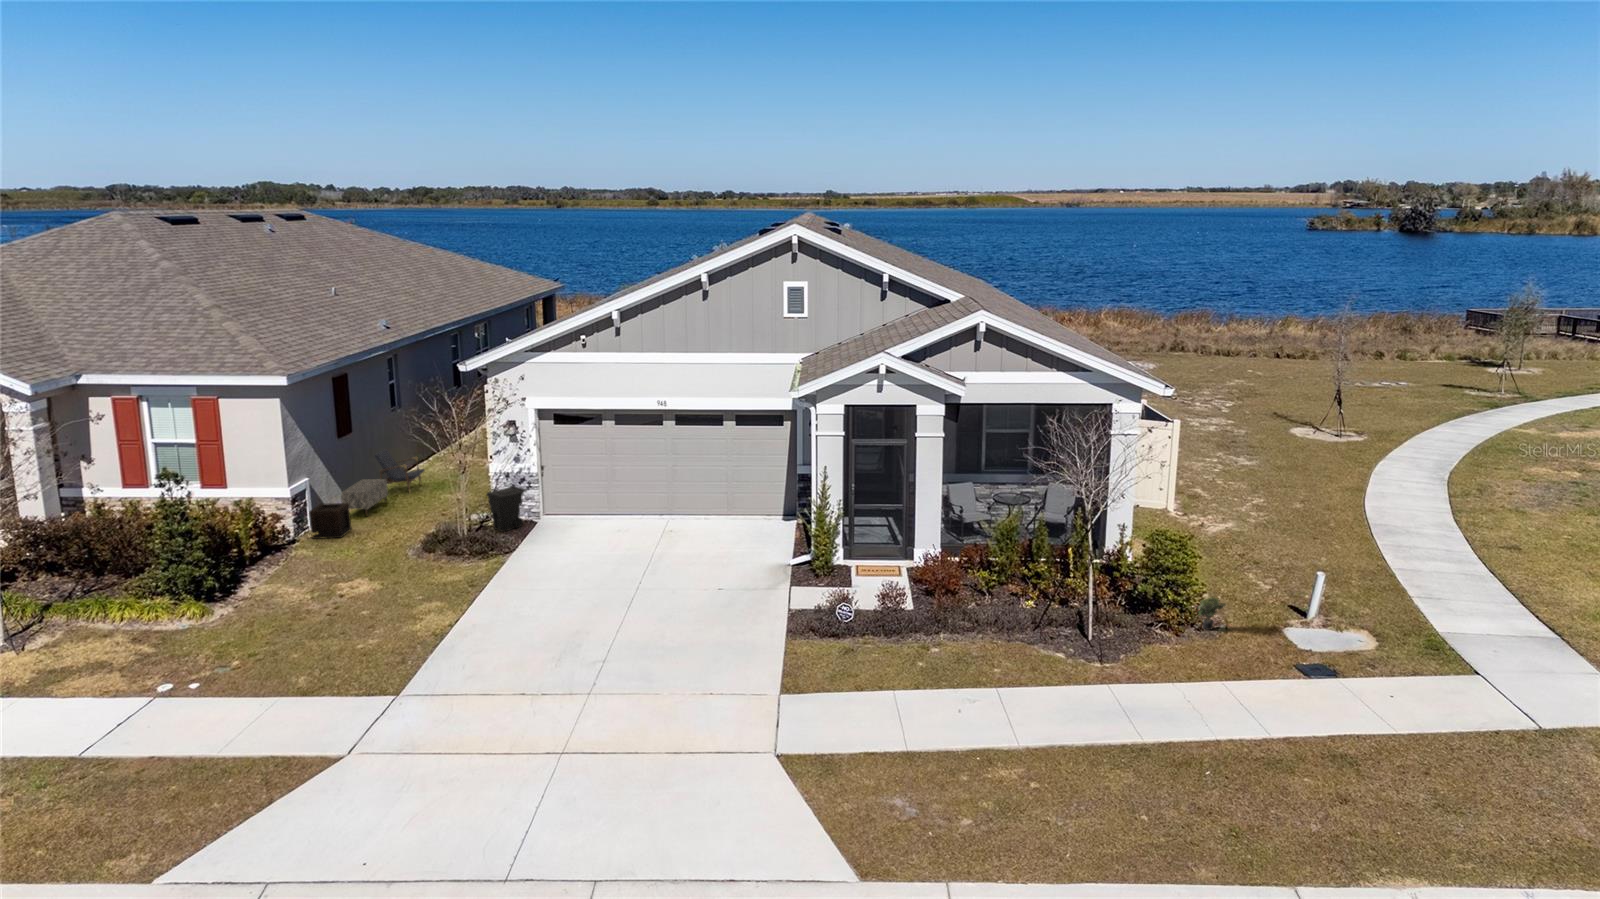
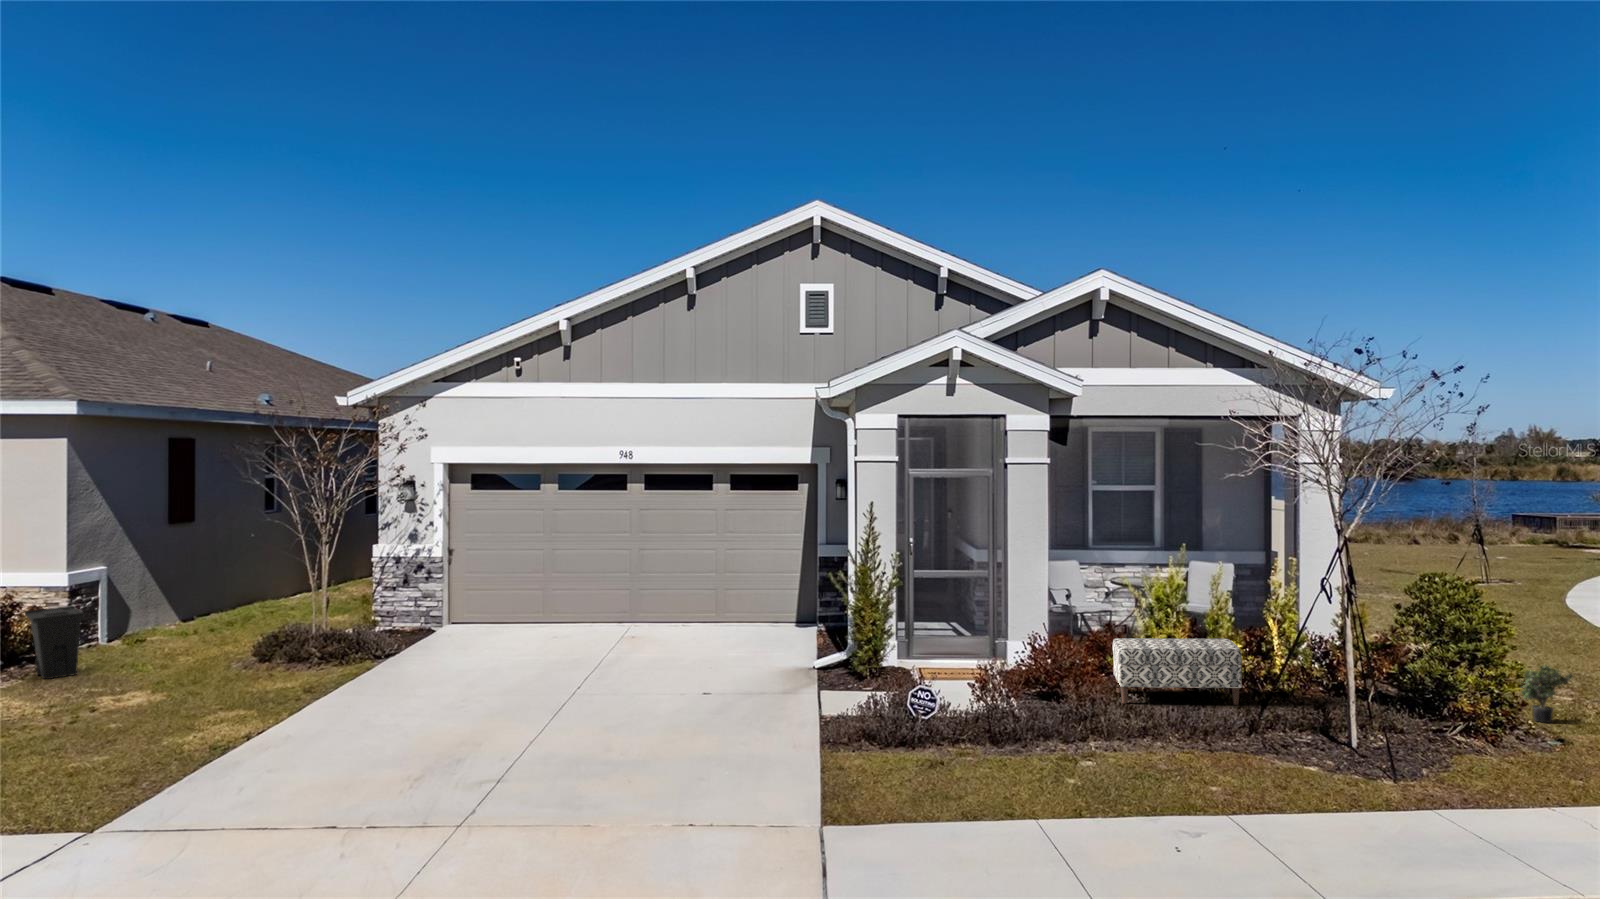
lounge chair: present [375,449,424,493] -> none [225,550,299,611]
bench: present [341,479,388,516] -> present [1113,638,1242,705]
trash can: present [486,486,526,532] -> present [25,606,84,679]
wooden crate: present [309,503,351,539] -> none [99,605,166,655]

